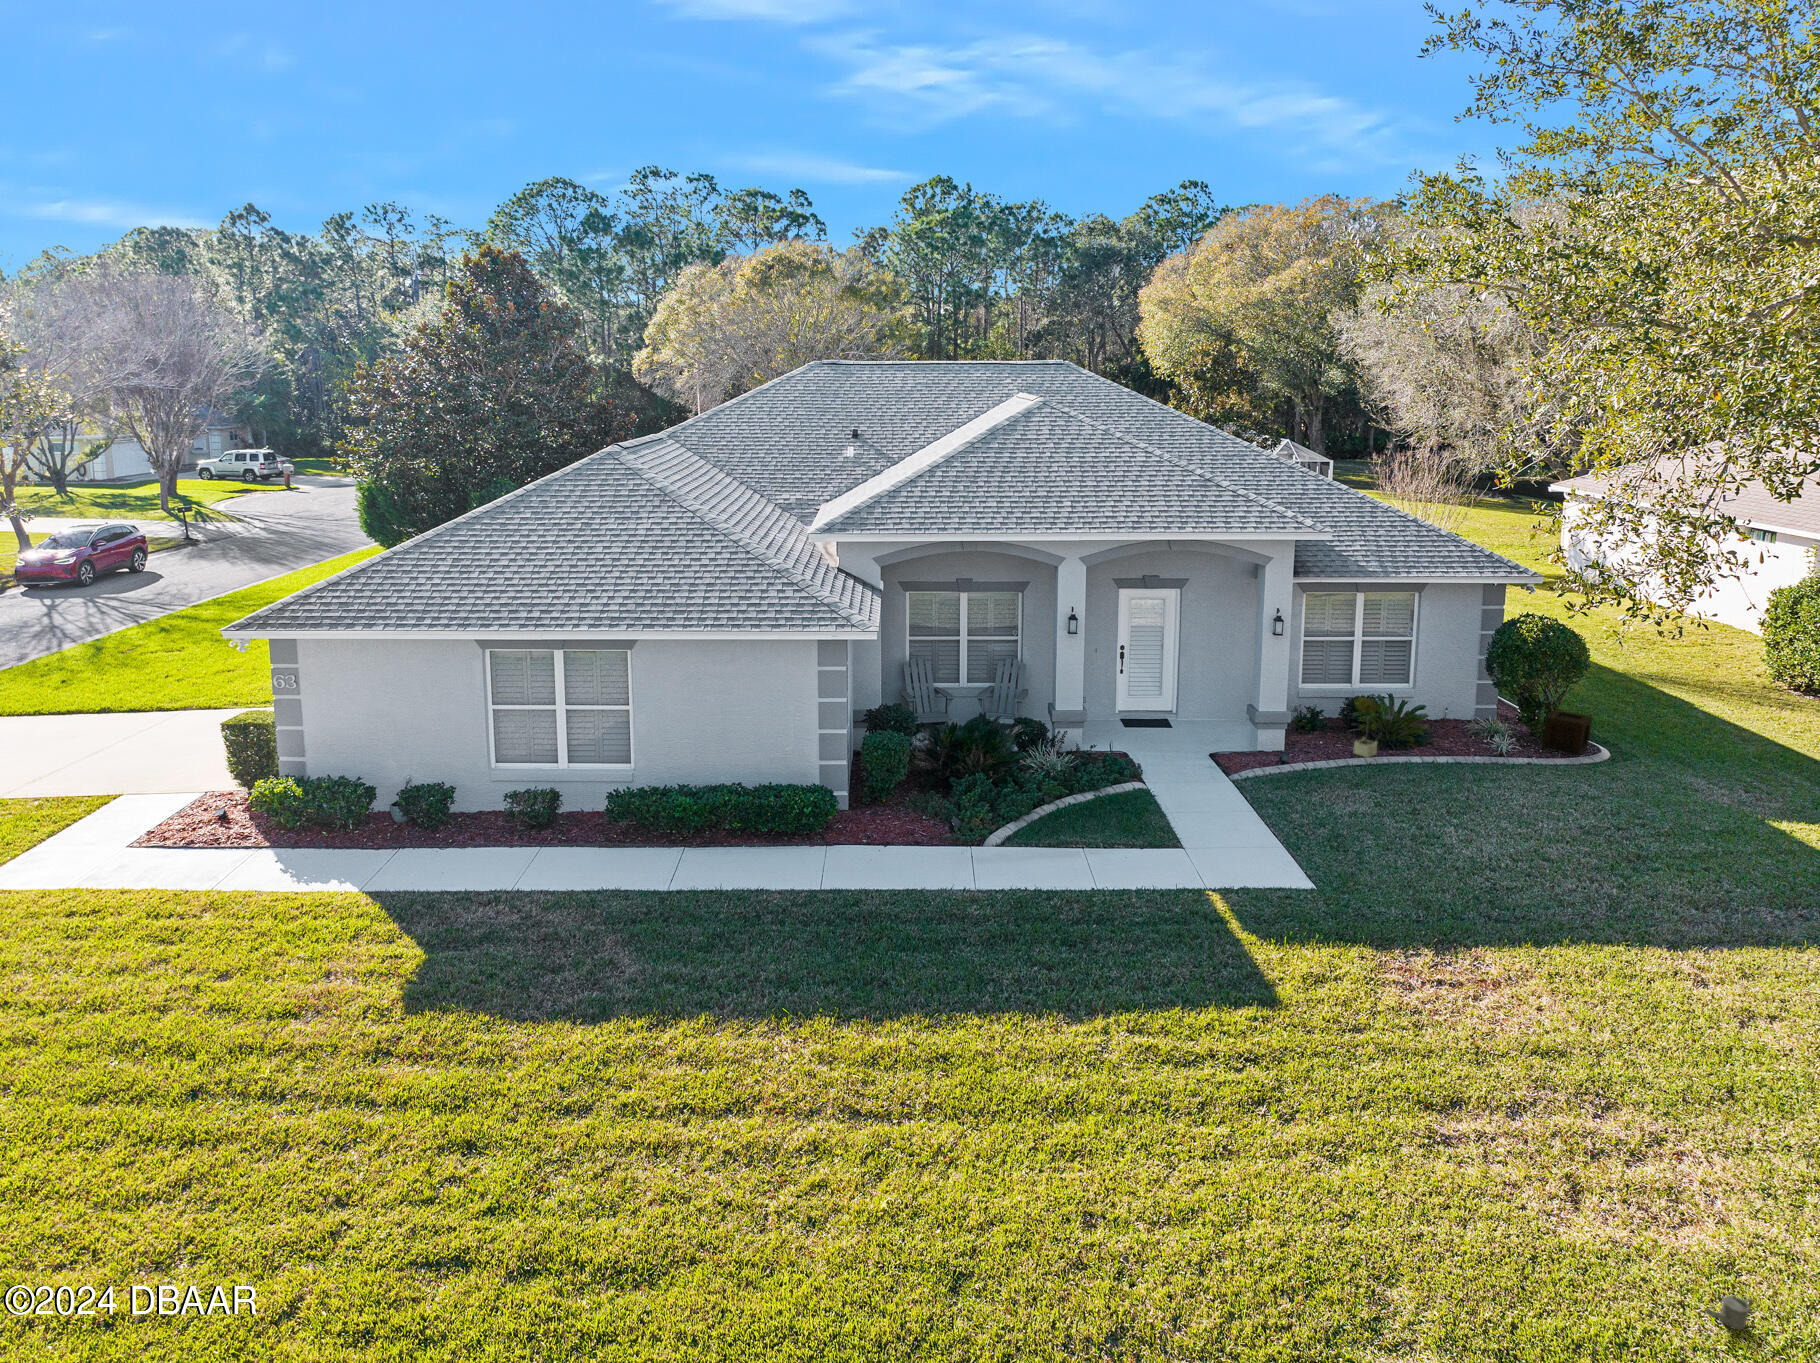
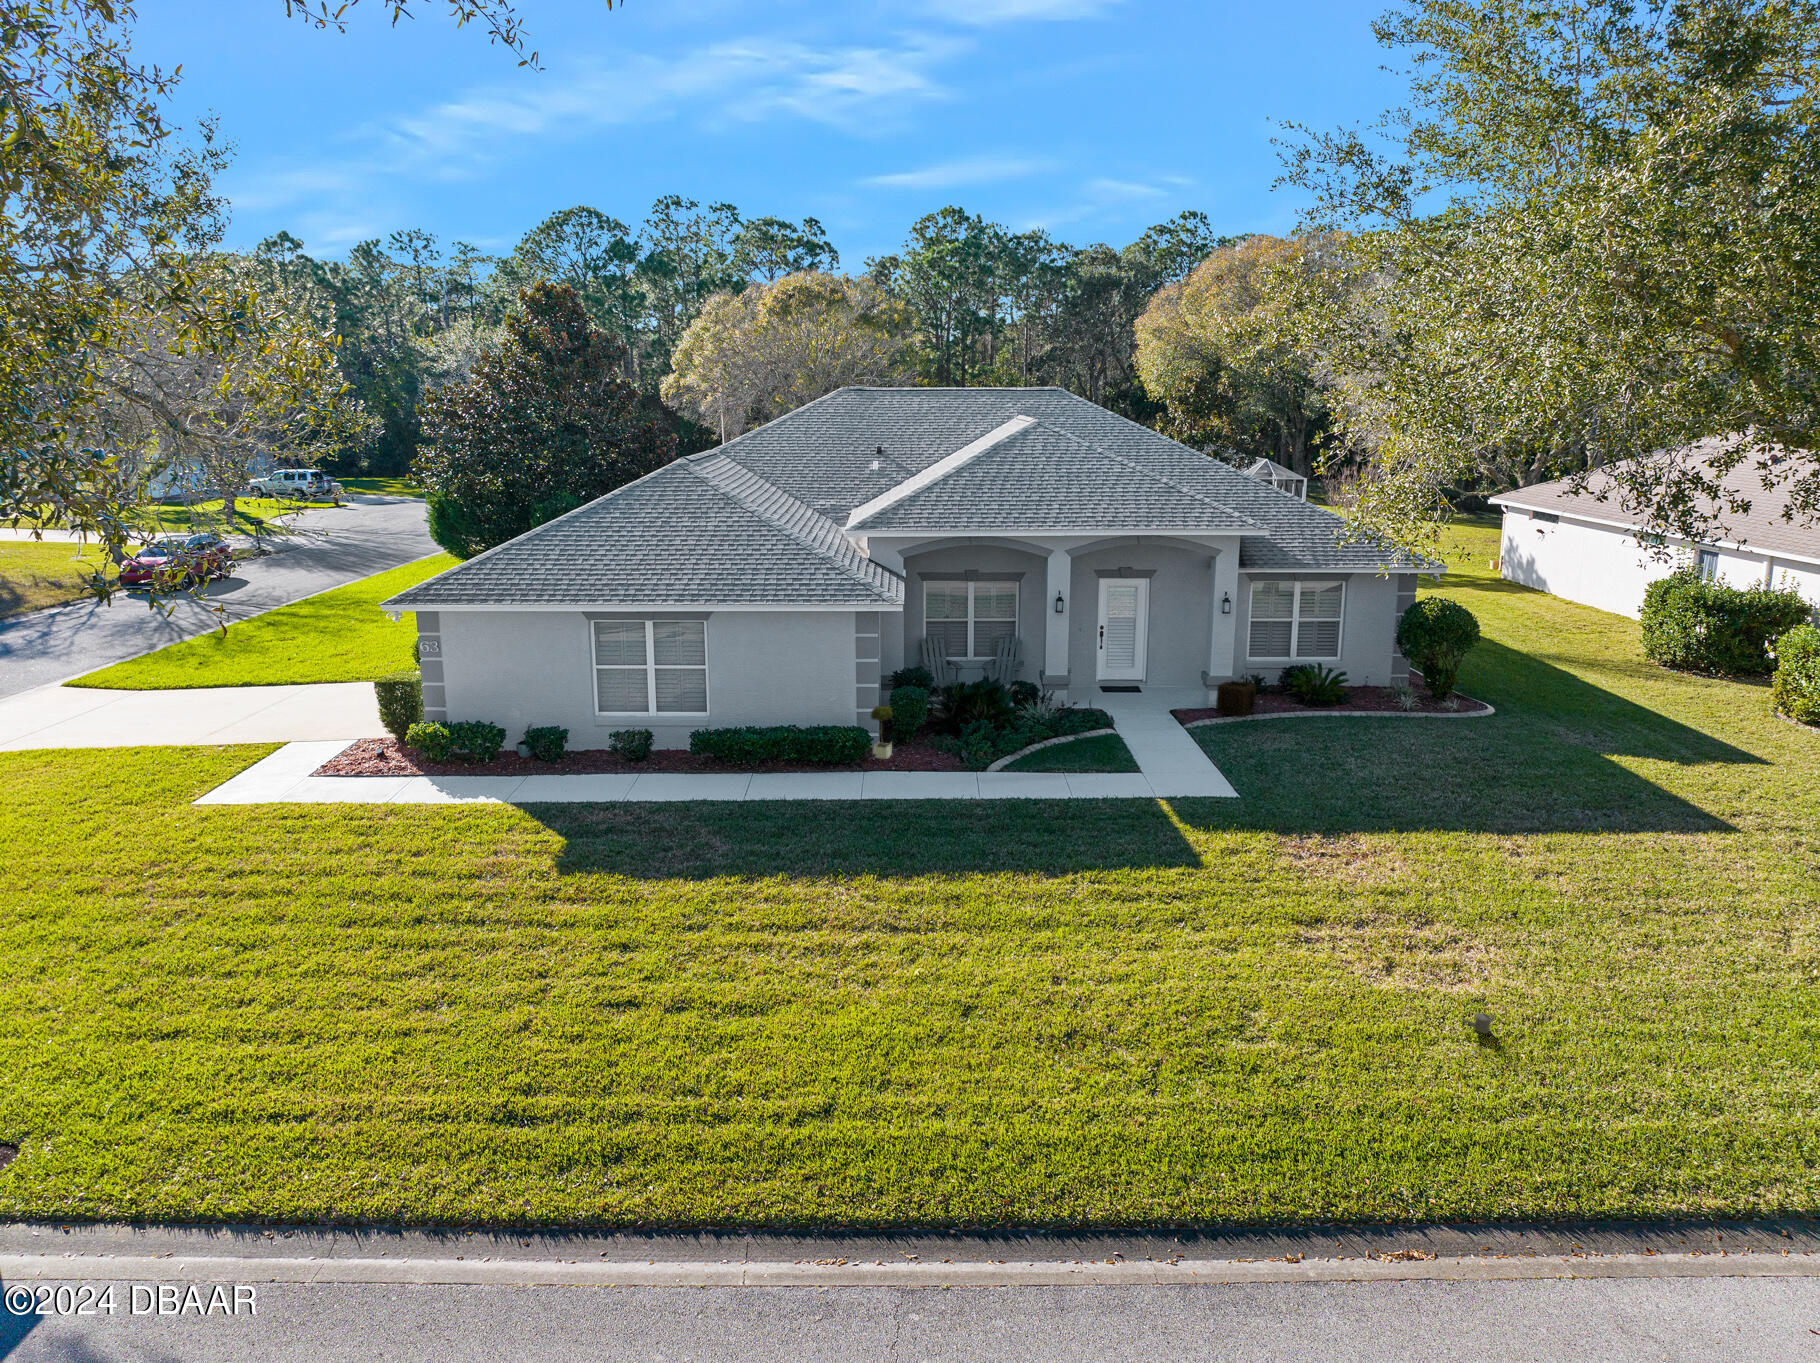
potted tree: present [1353,697,1377,757] -> present [870,706,893,759]
wooden crate: present [1542,710,1592,756] -> present [1216,680,1256,717]

